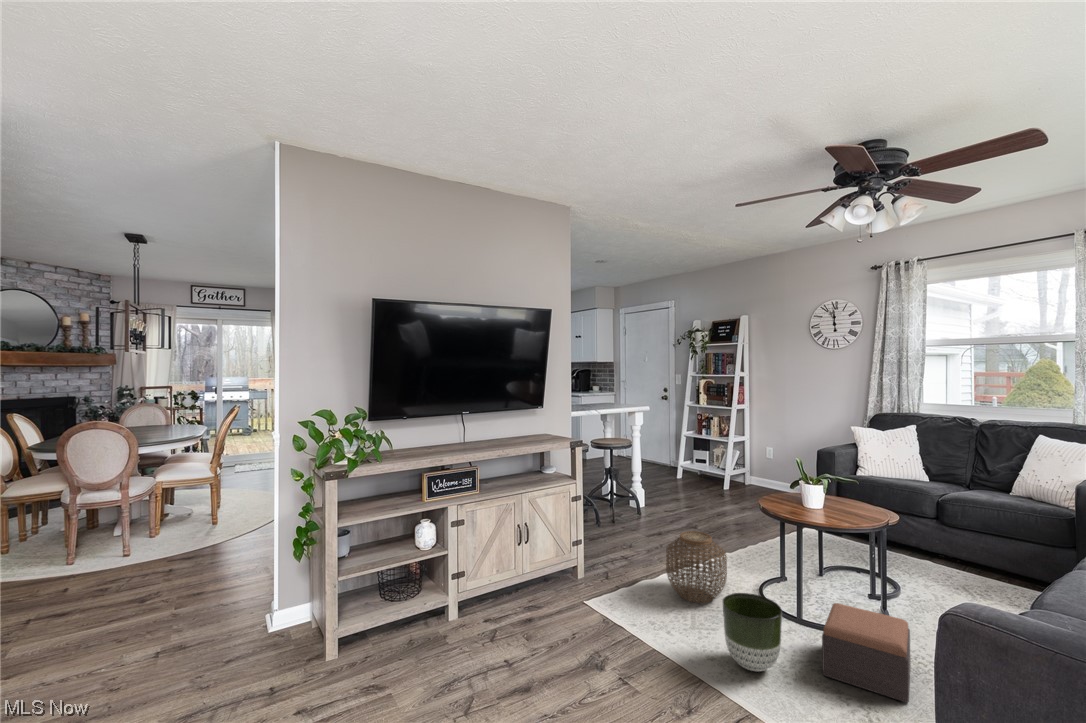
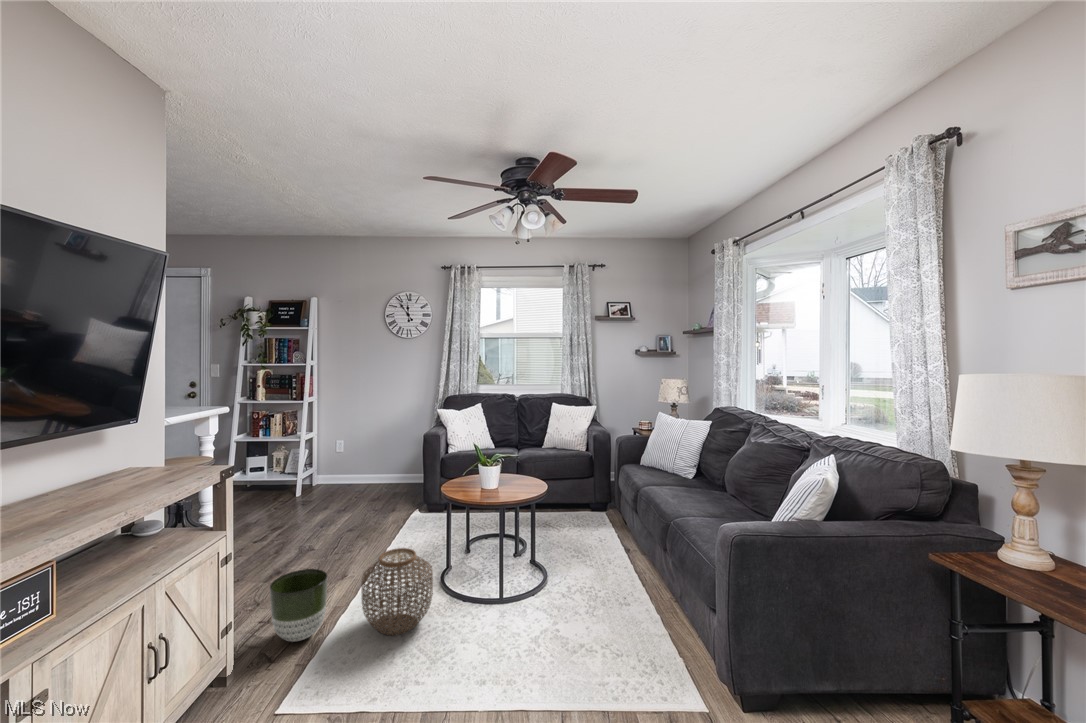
planter: present [723,593,782,672] -> present [270,569,328,642]
footstool: present [822,603,911,703] -> none [537,559,614,636]

